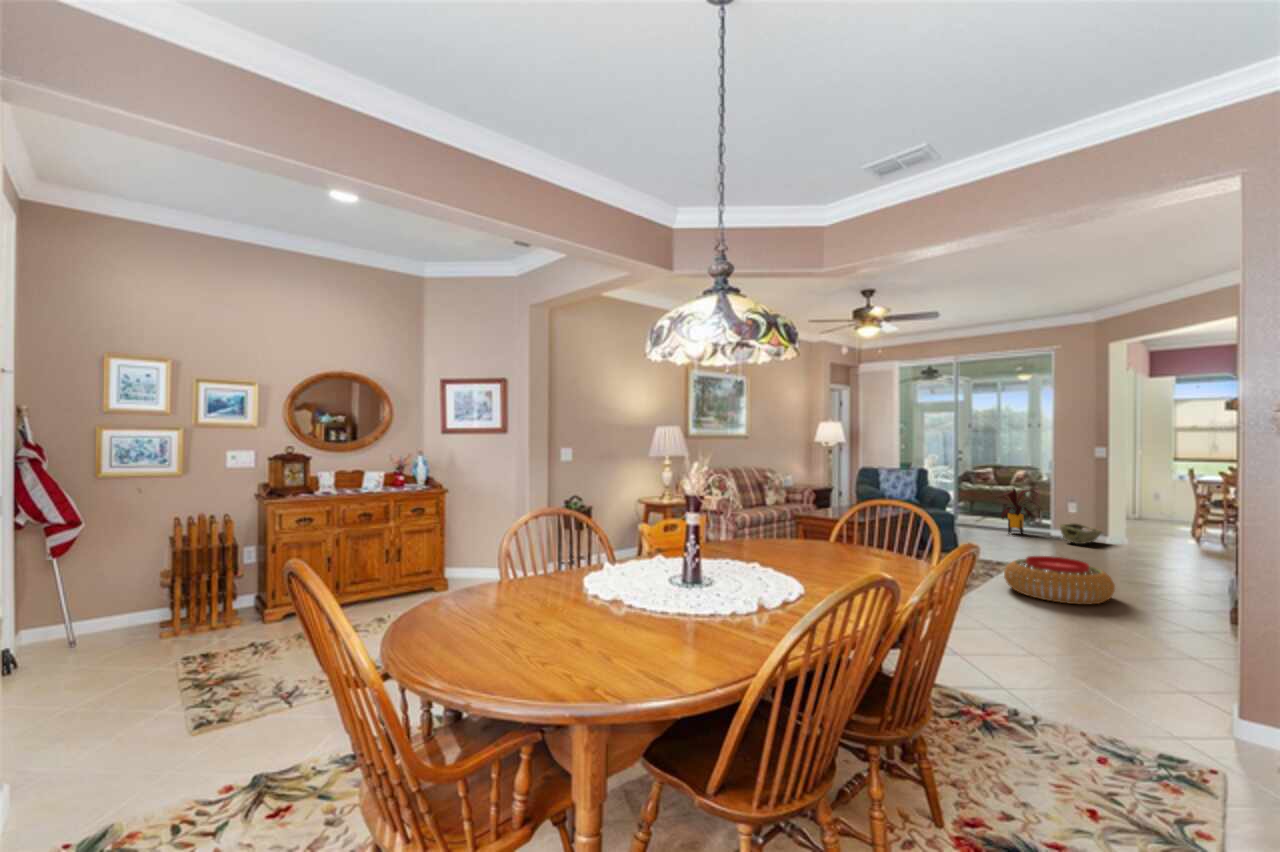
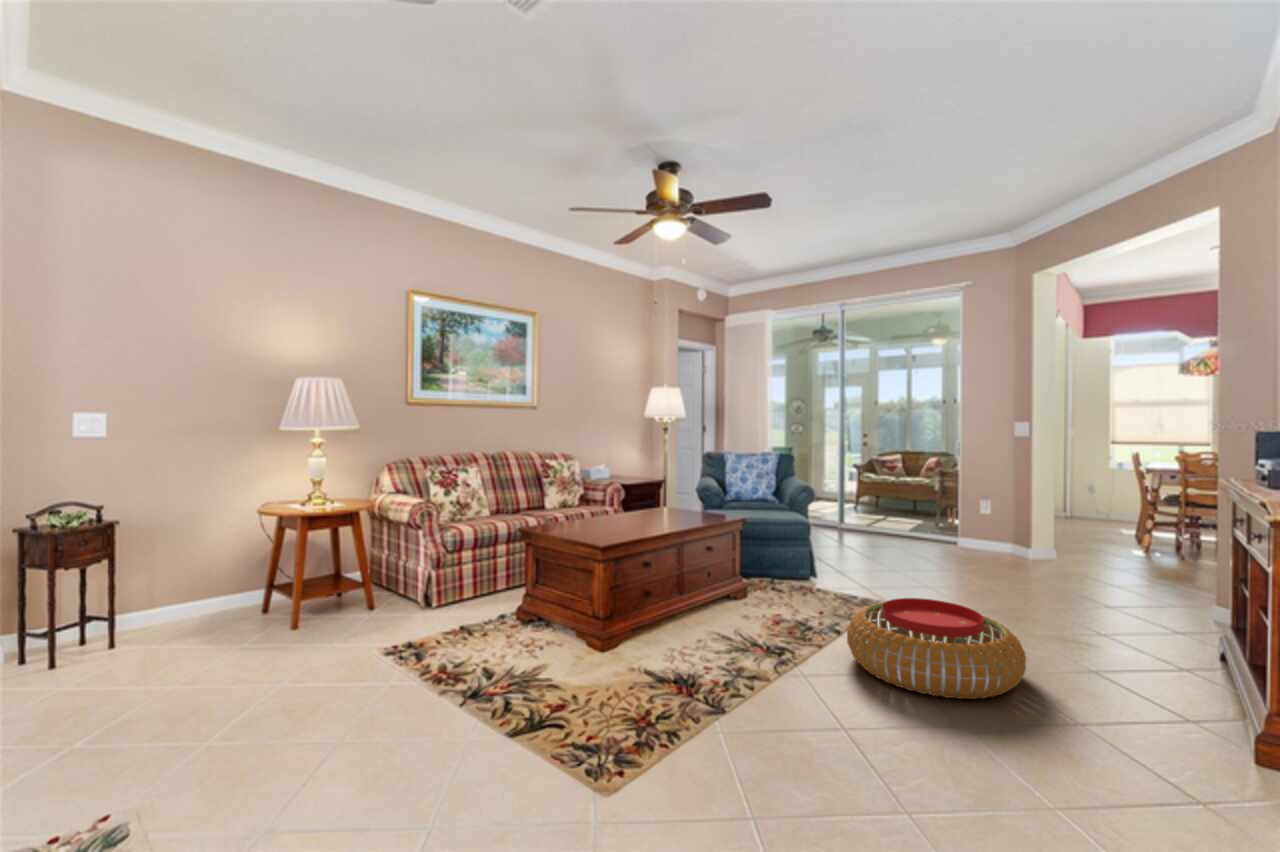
house plant: present [1001,488,1040,535] -> none [880,479,946,545]
woven basket: present [1060,523,1101,544] -> none [965,529,1021,560]

